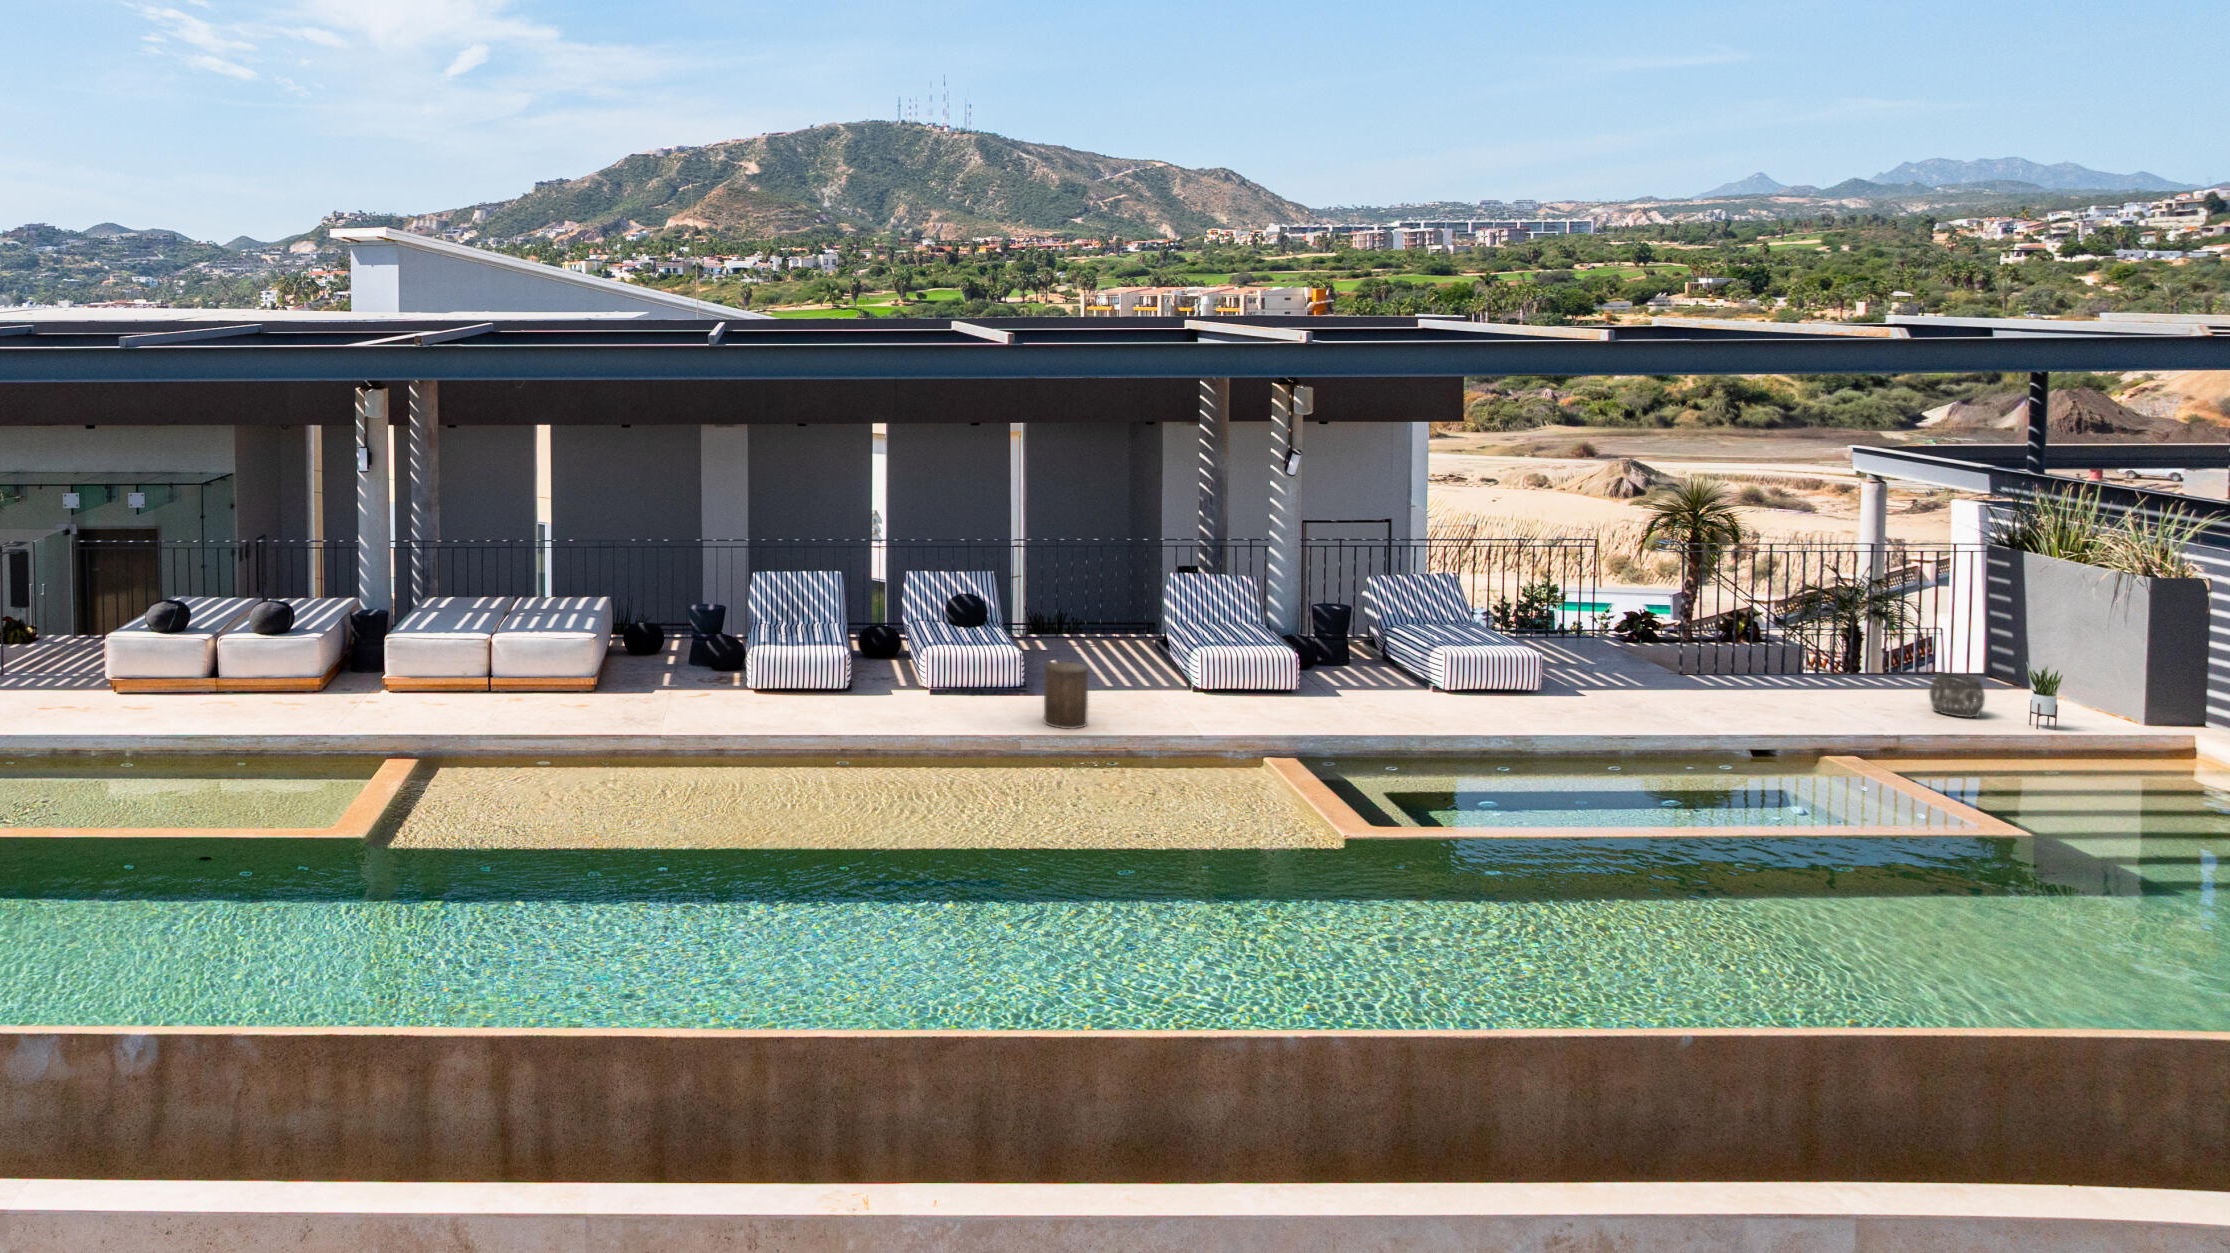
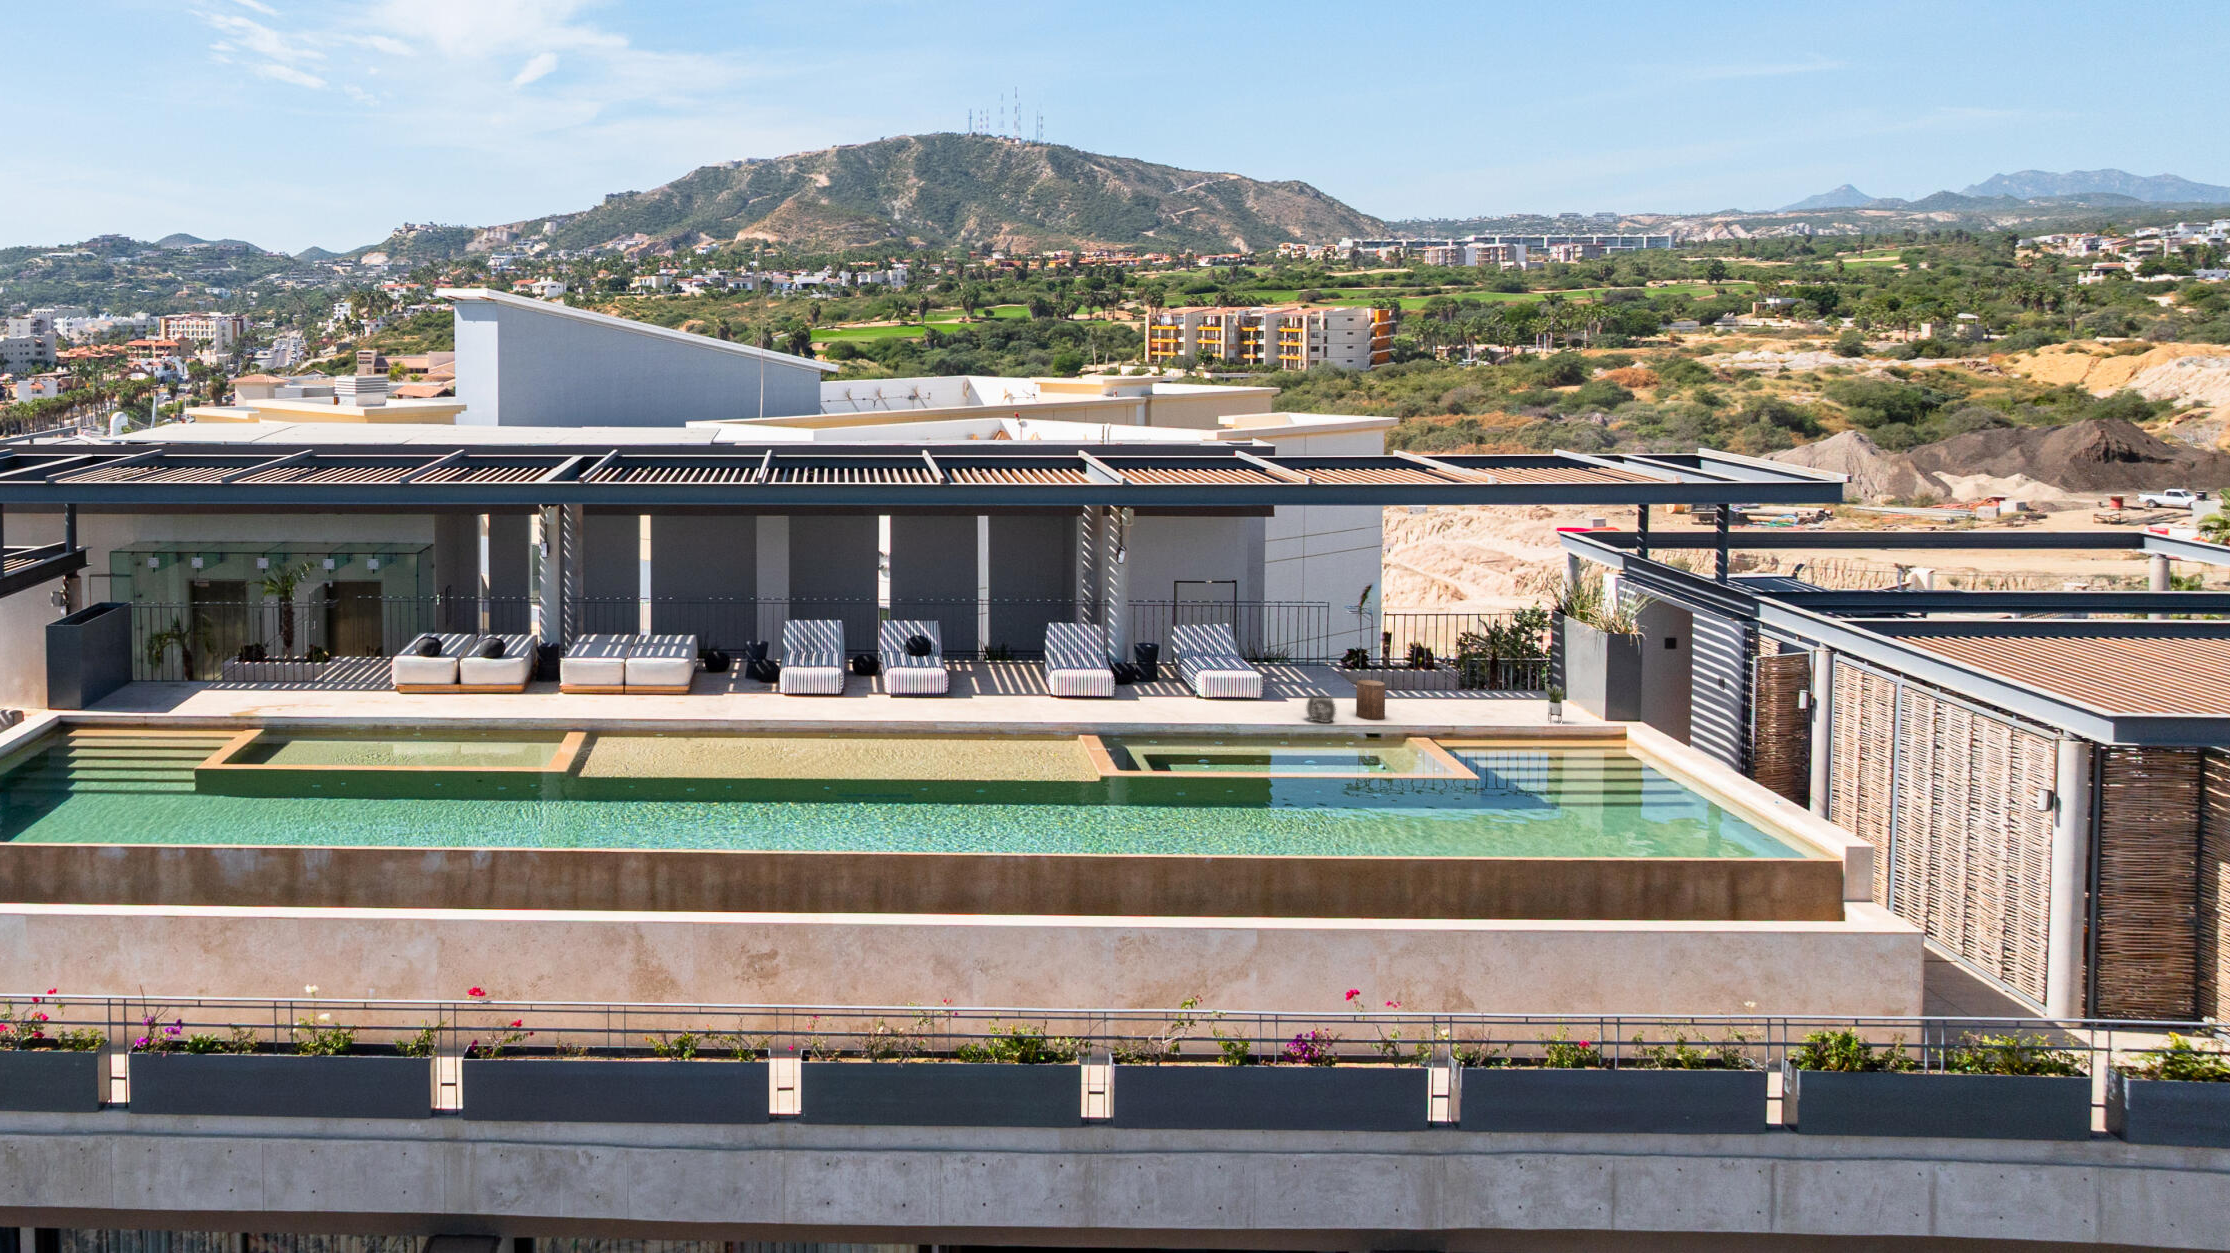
stool: present [1044,661,1088,729] -> present [1356,680,1385,720]
woven basket: present [1930,673,1985,718] -> present [1307,695,1336,722]

